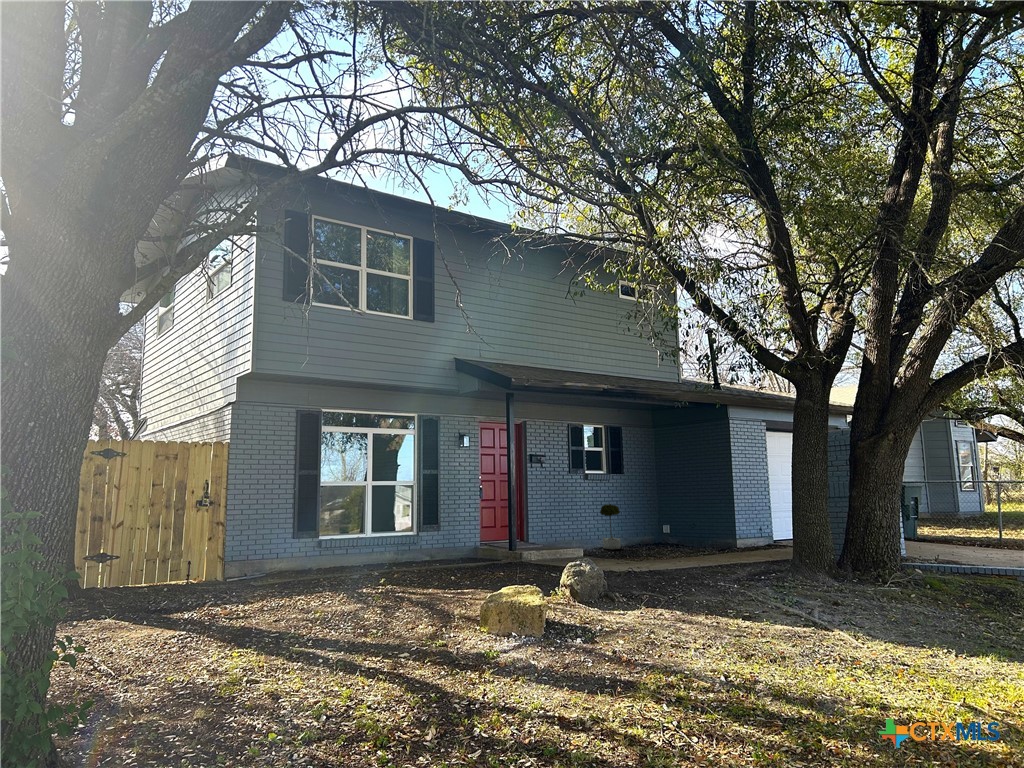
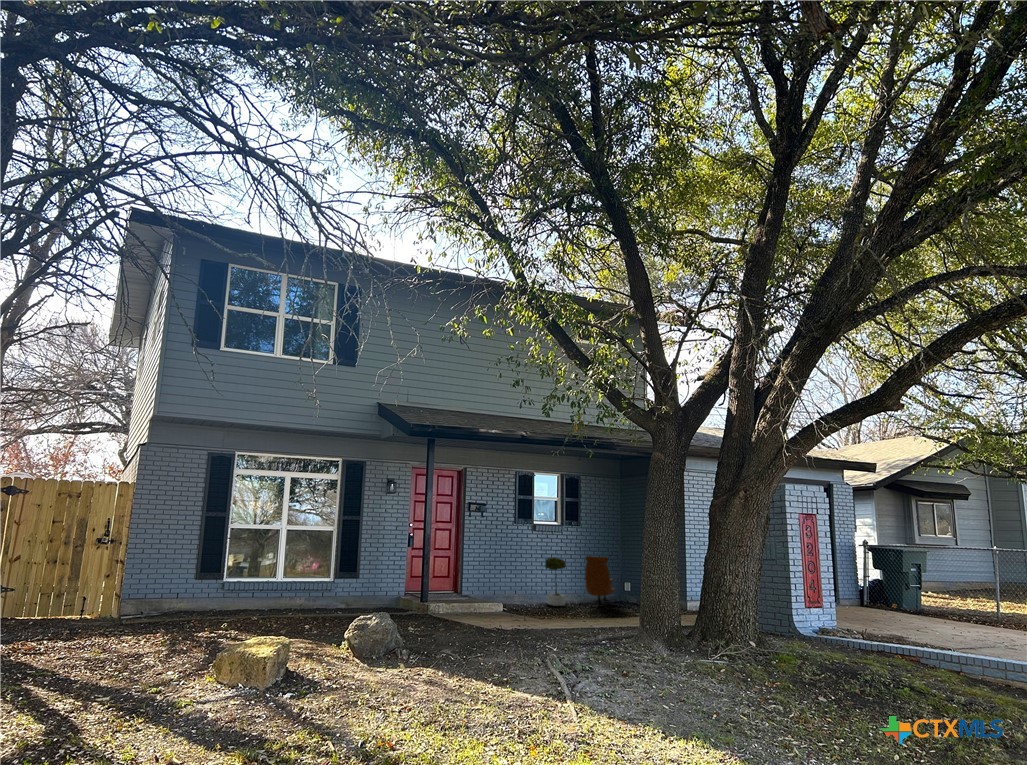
lounge chair: none [636,501,667,551] -> present [584,556,614,608]

